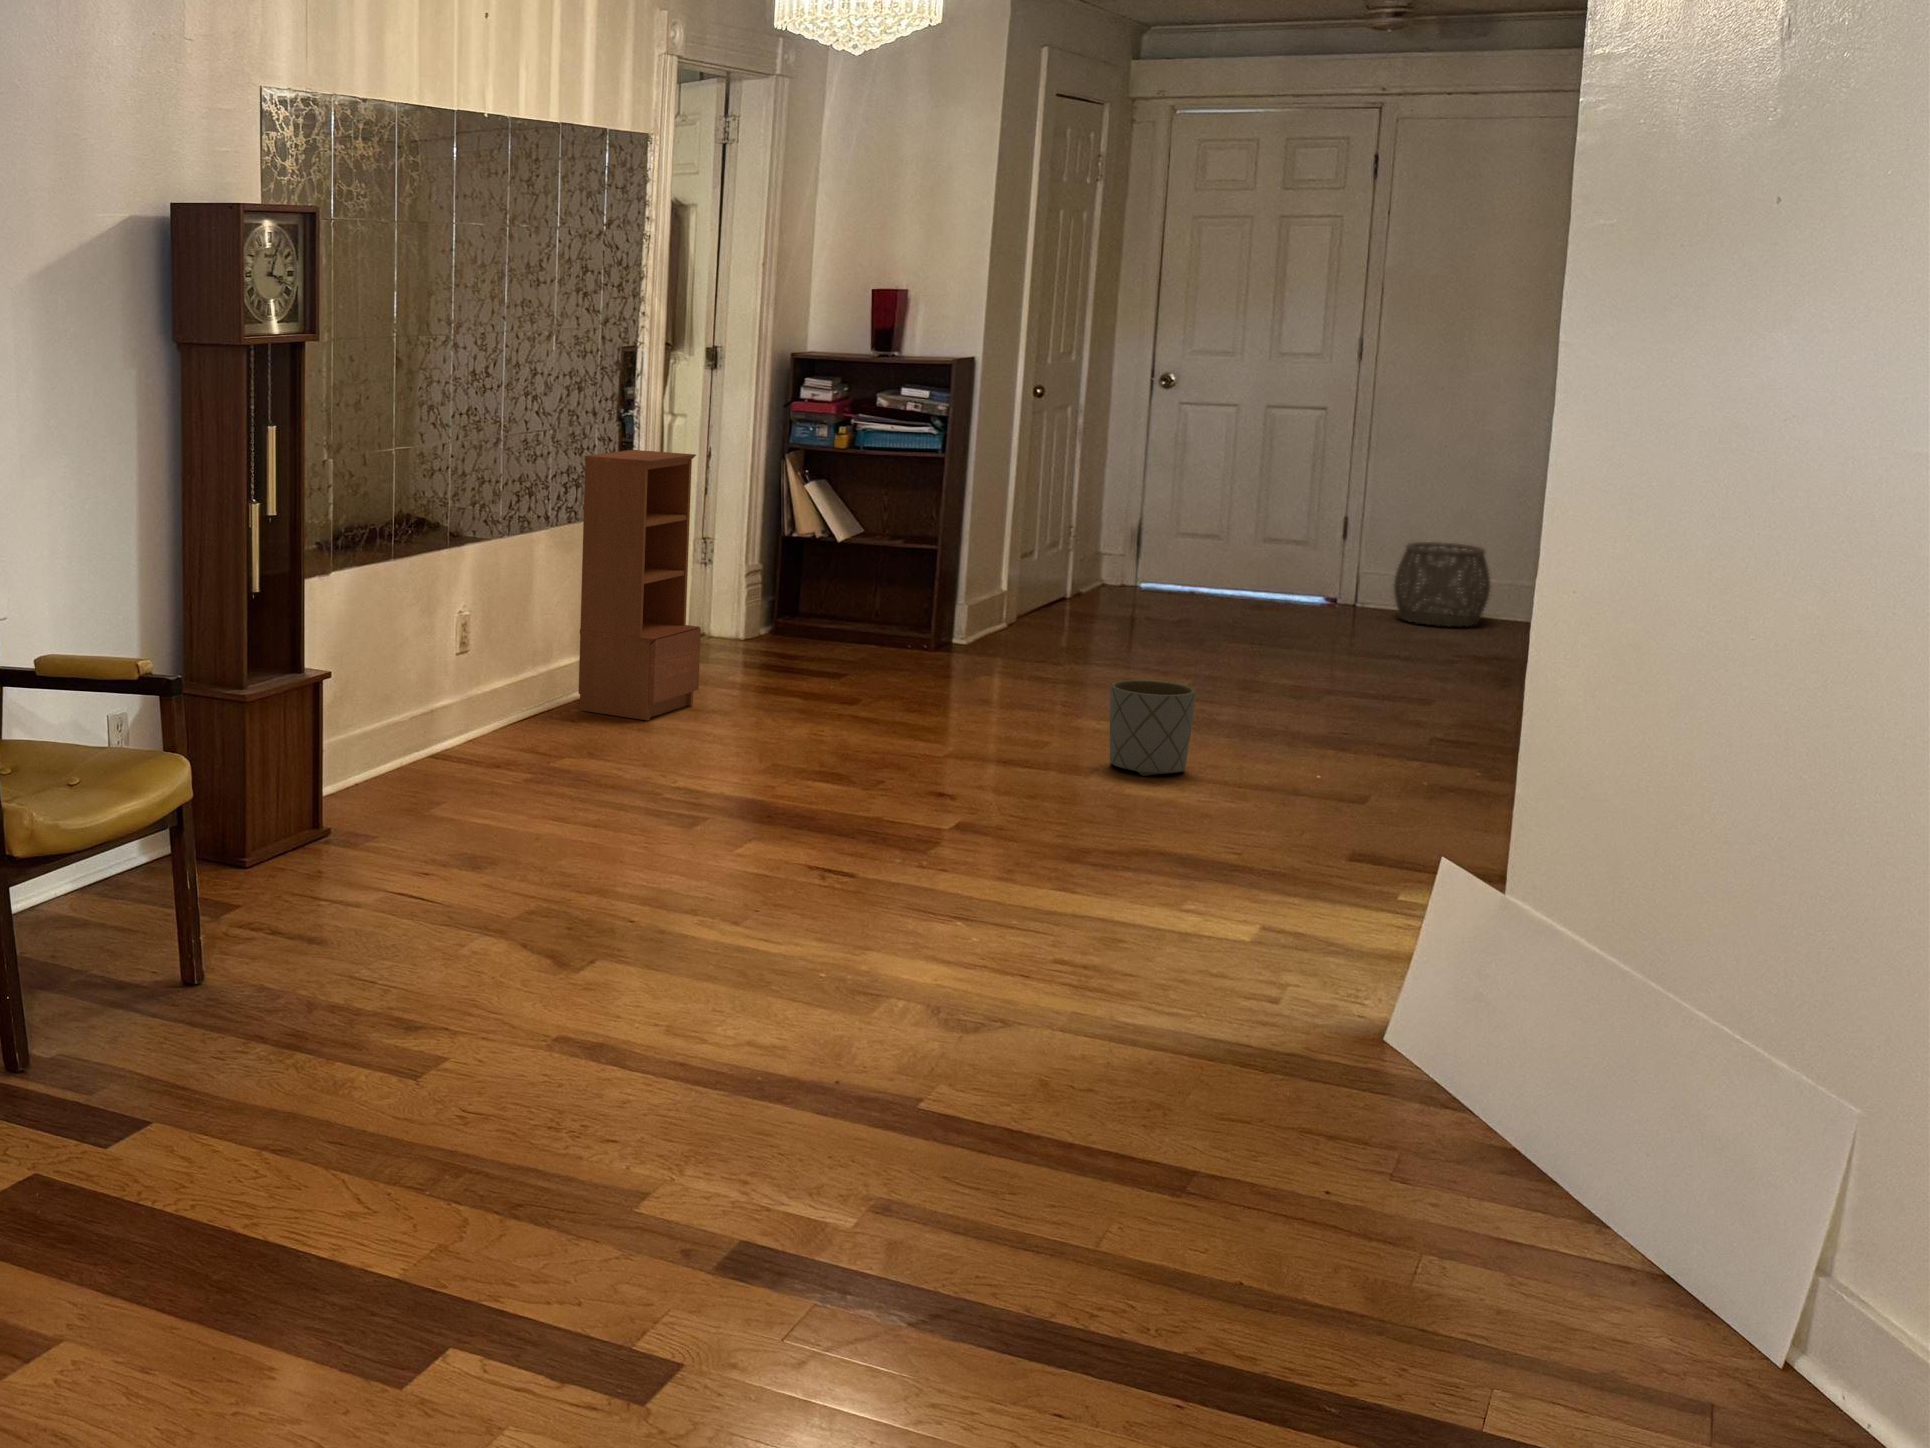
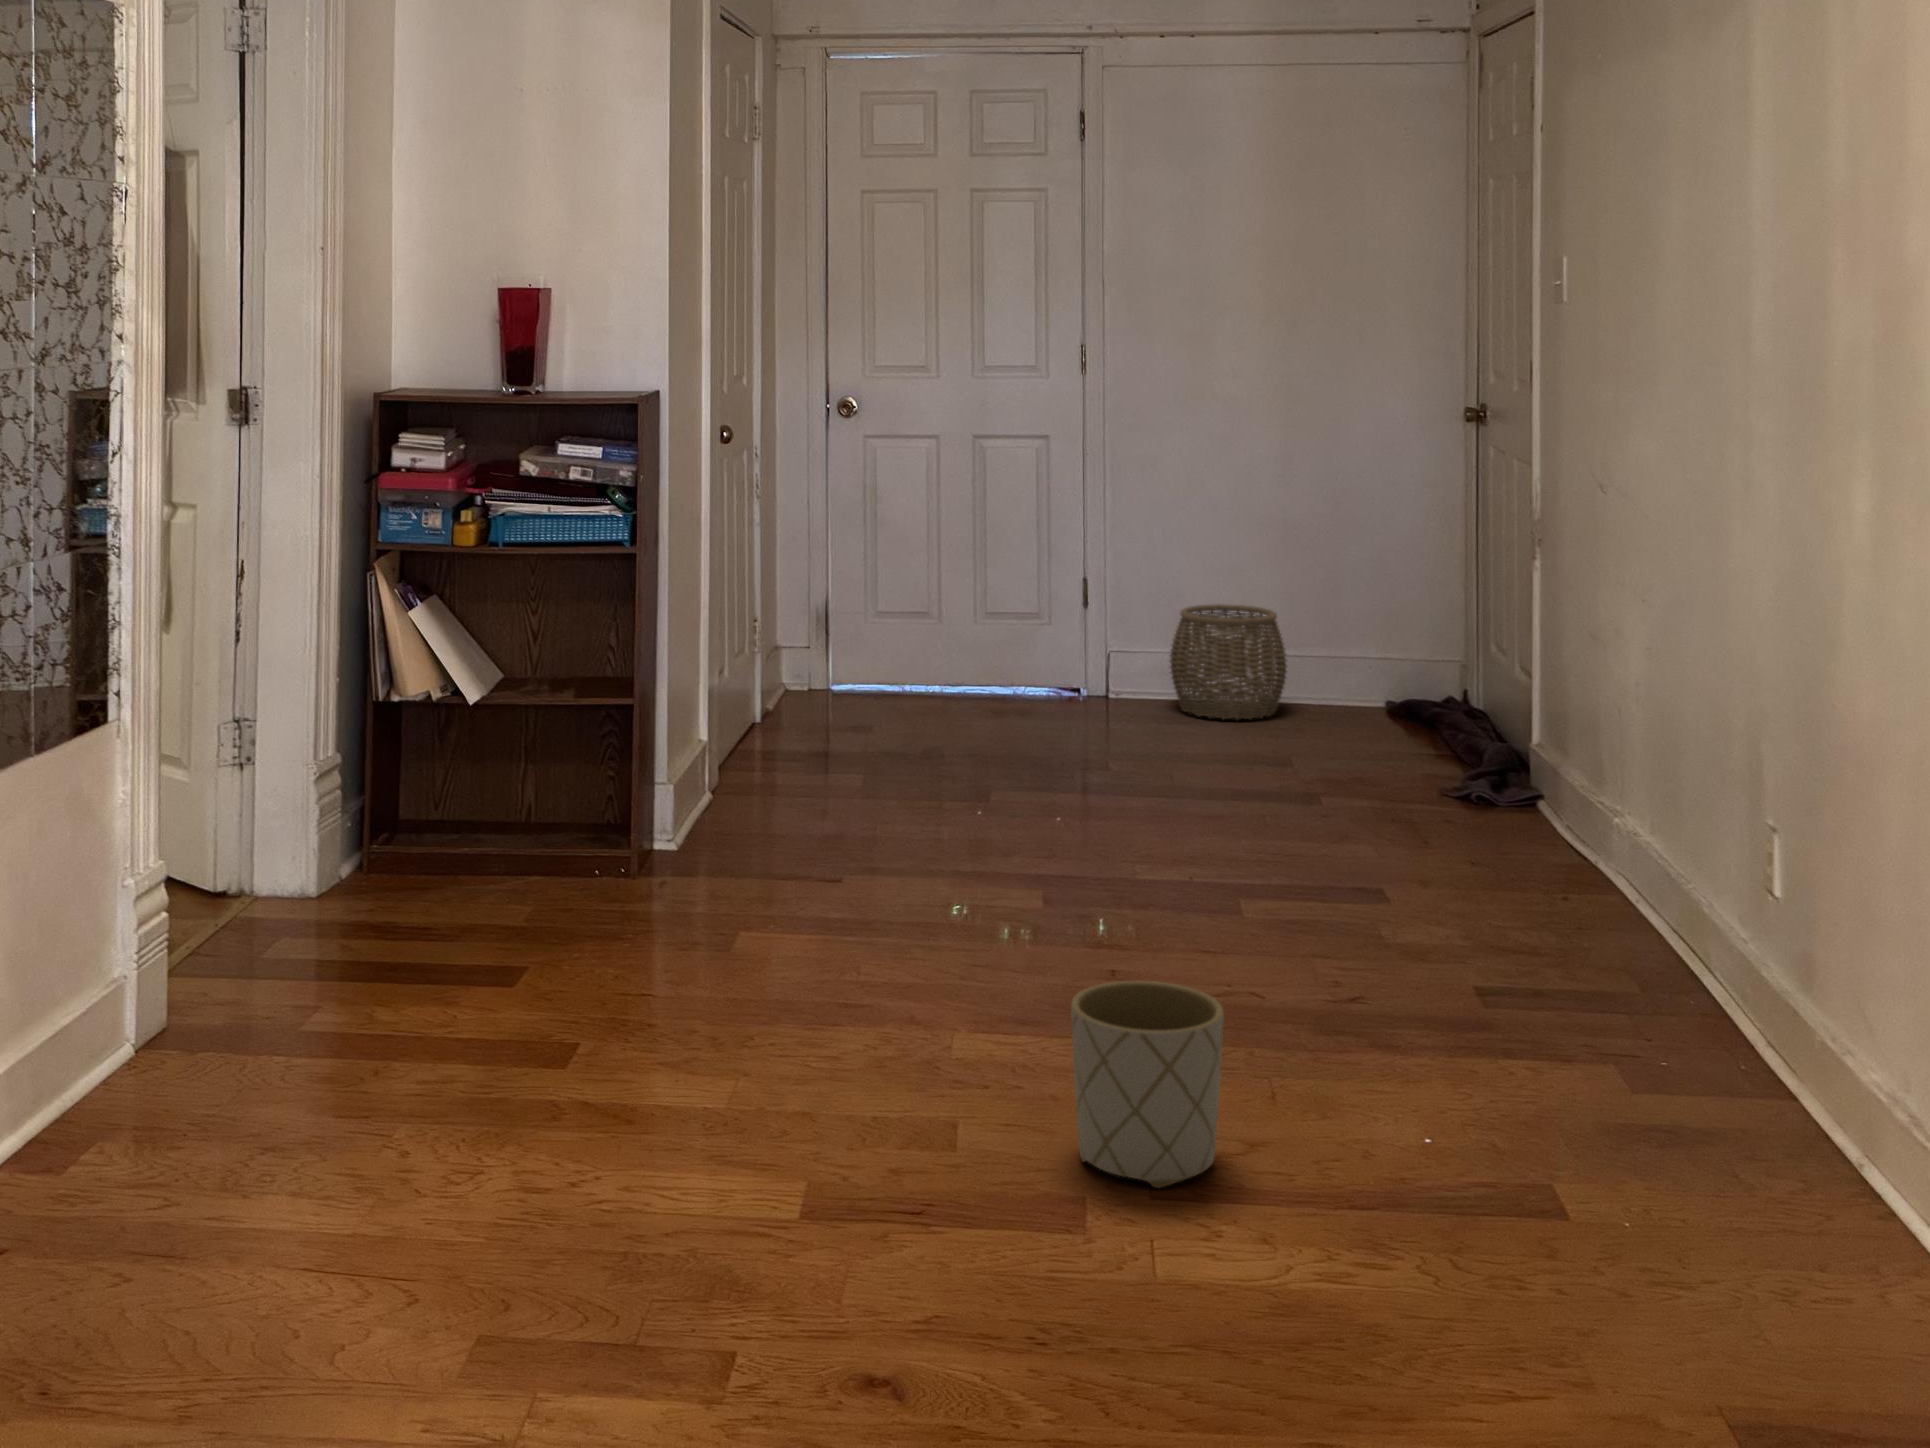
bookcase: present [579,450,701,720] -> none [7,604,263,1180]

